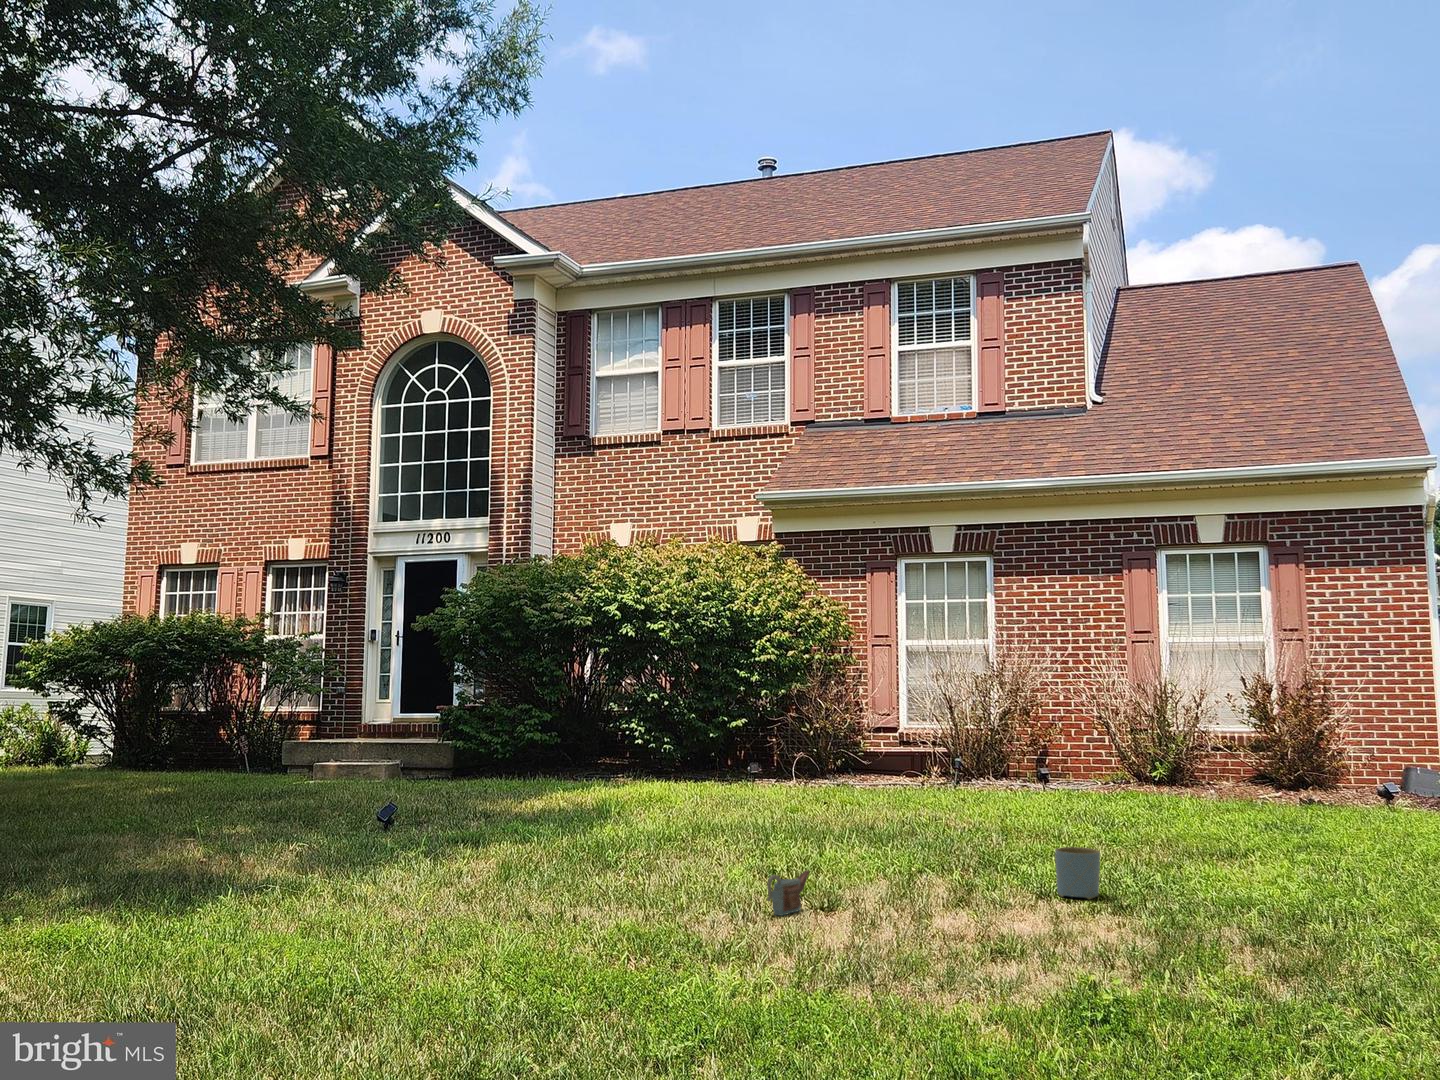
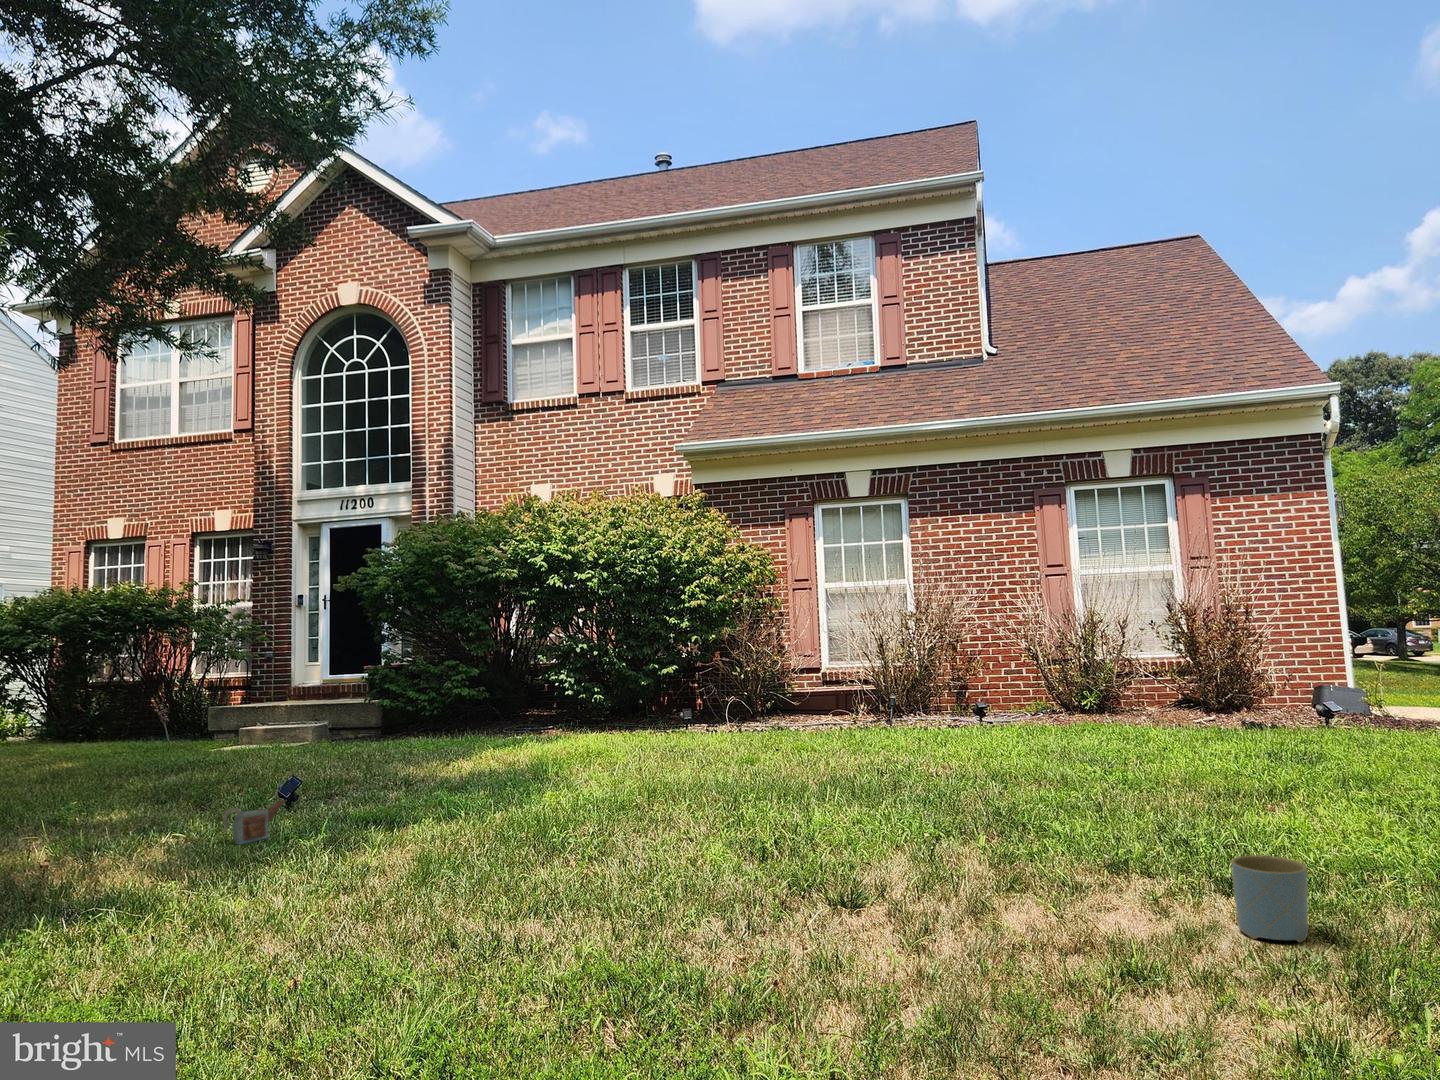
watering can: present [767,870,809,916] -> present [222,800,283,845]

